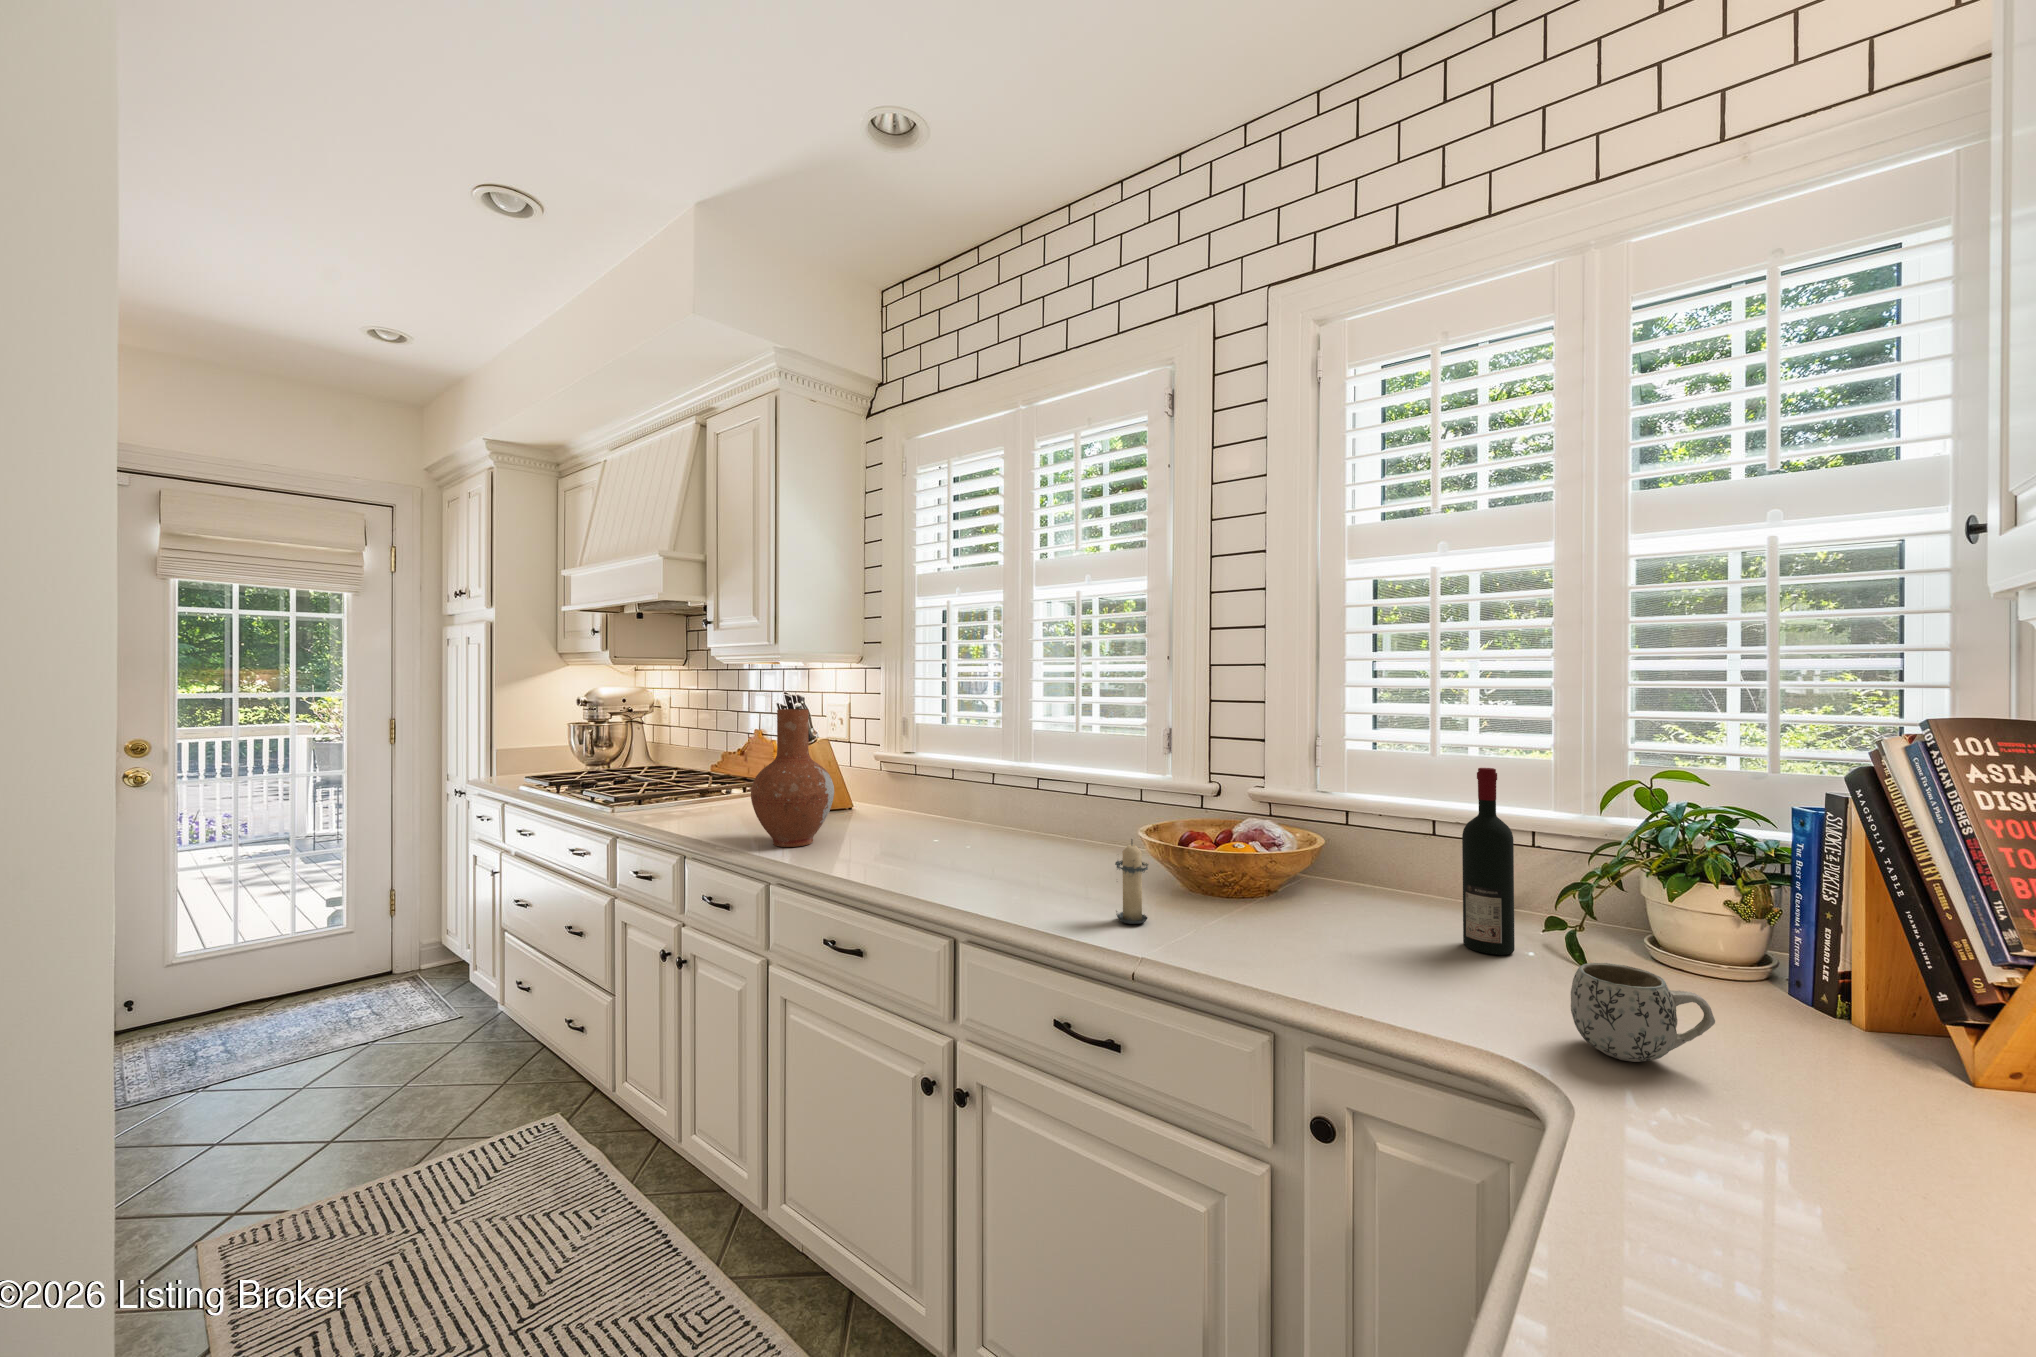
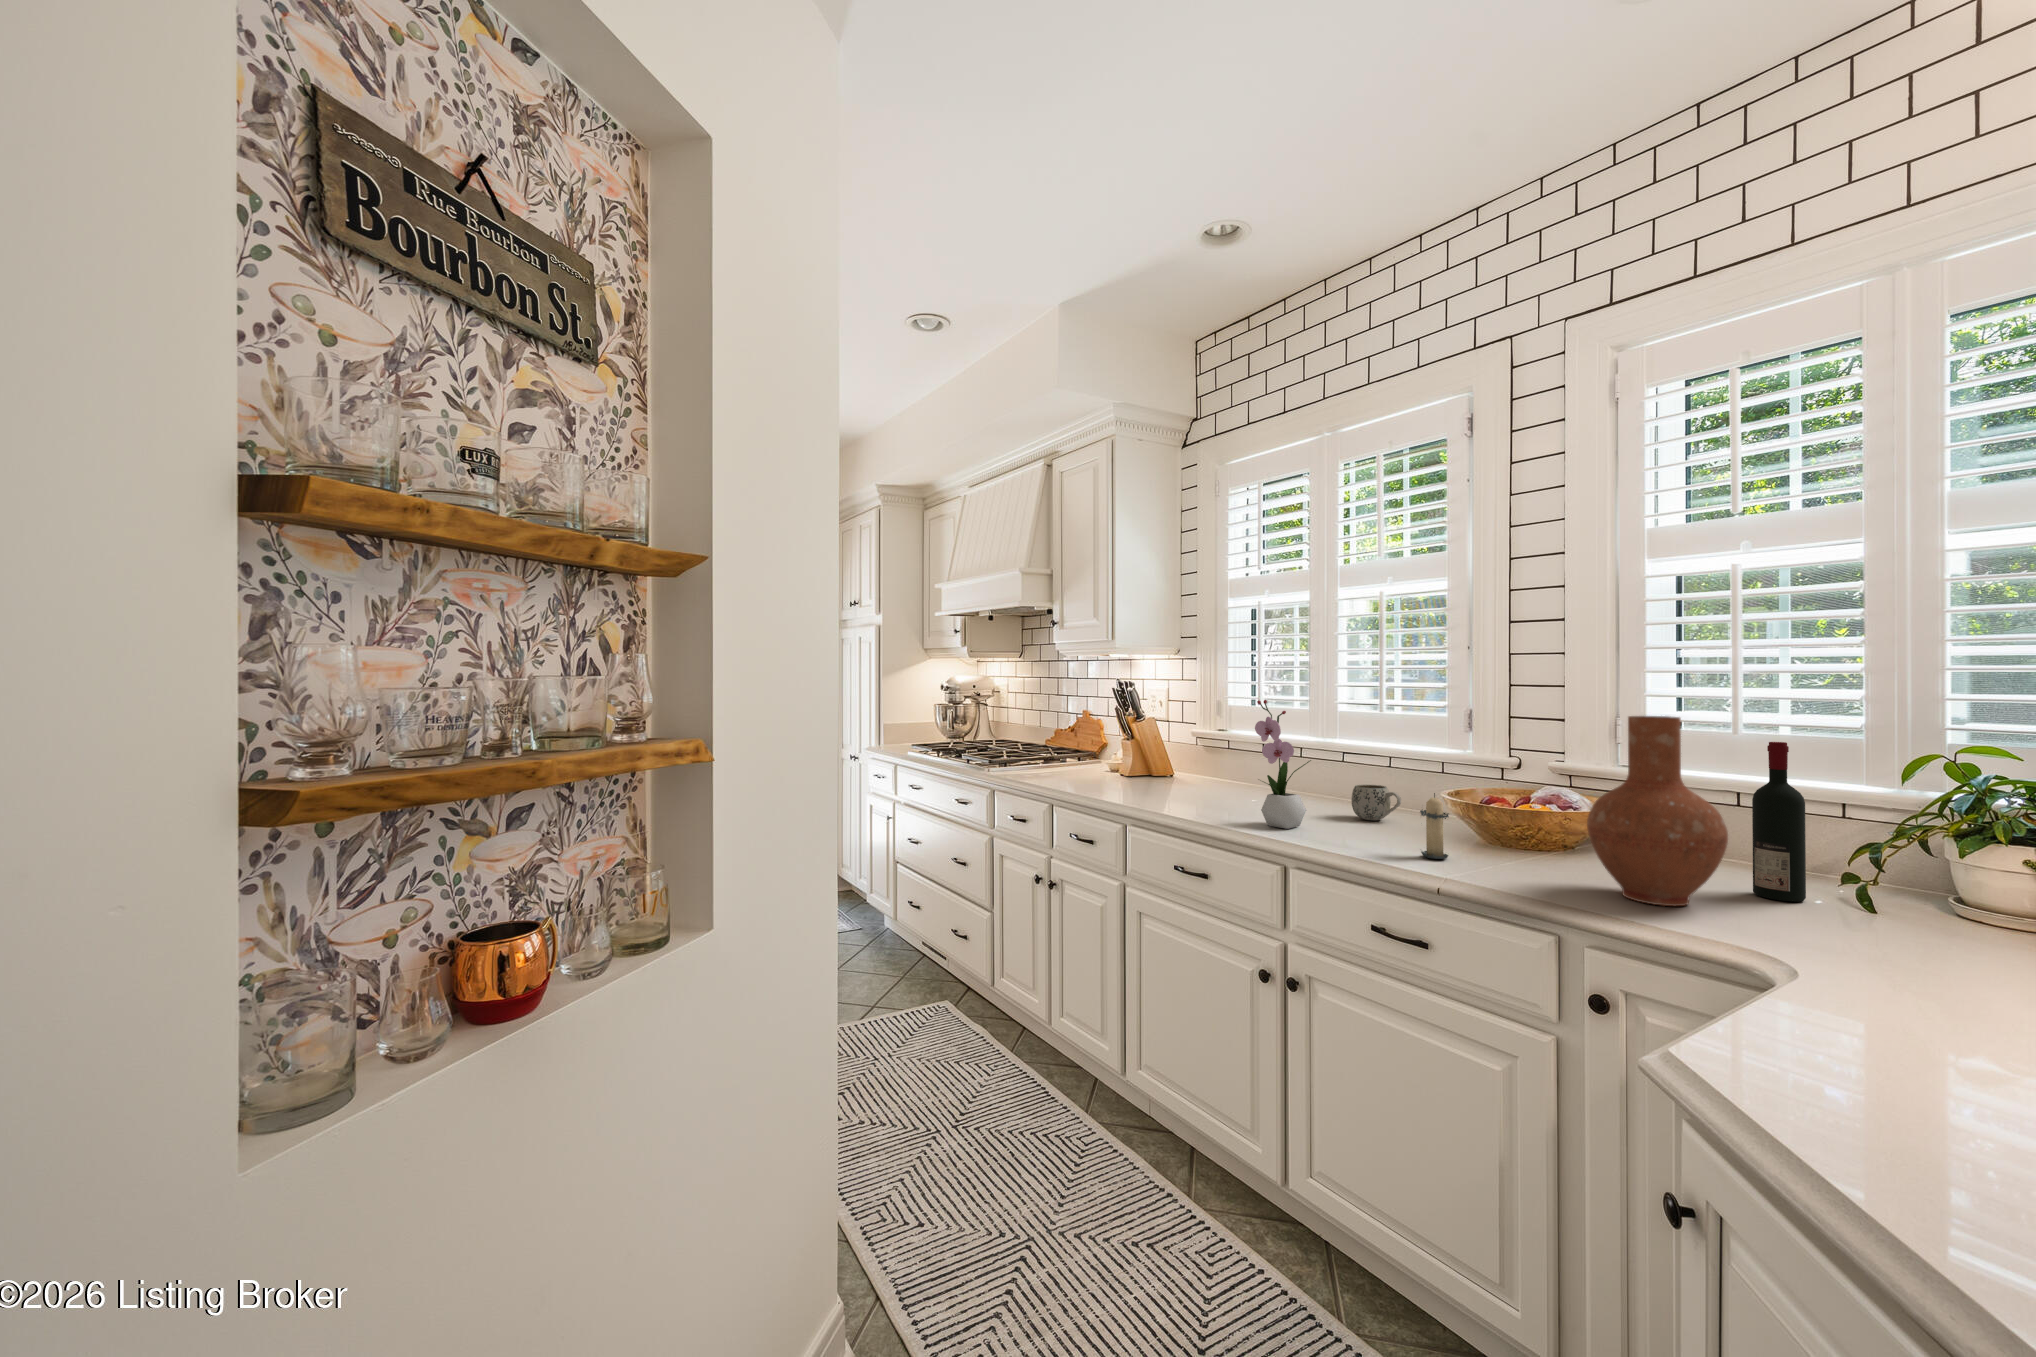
vase: present [751,709,834,847] -> present [1587,716,1728,906]
flower arrangement: none [924,720,994,886] -> present [1255,700,1311,829]
mug: present [1571,963,1715,1062] -> present [1351,785,1401,820]

